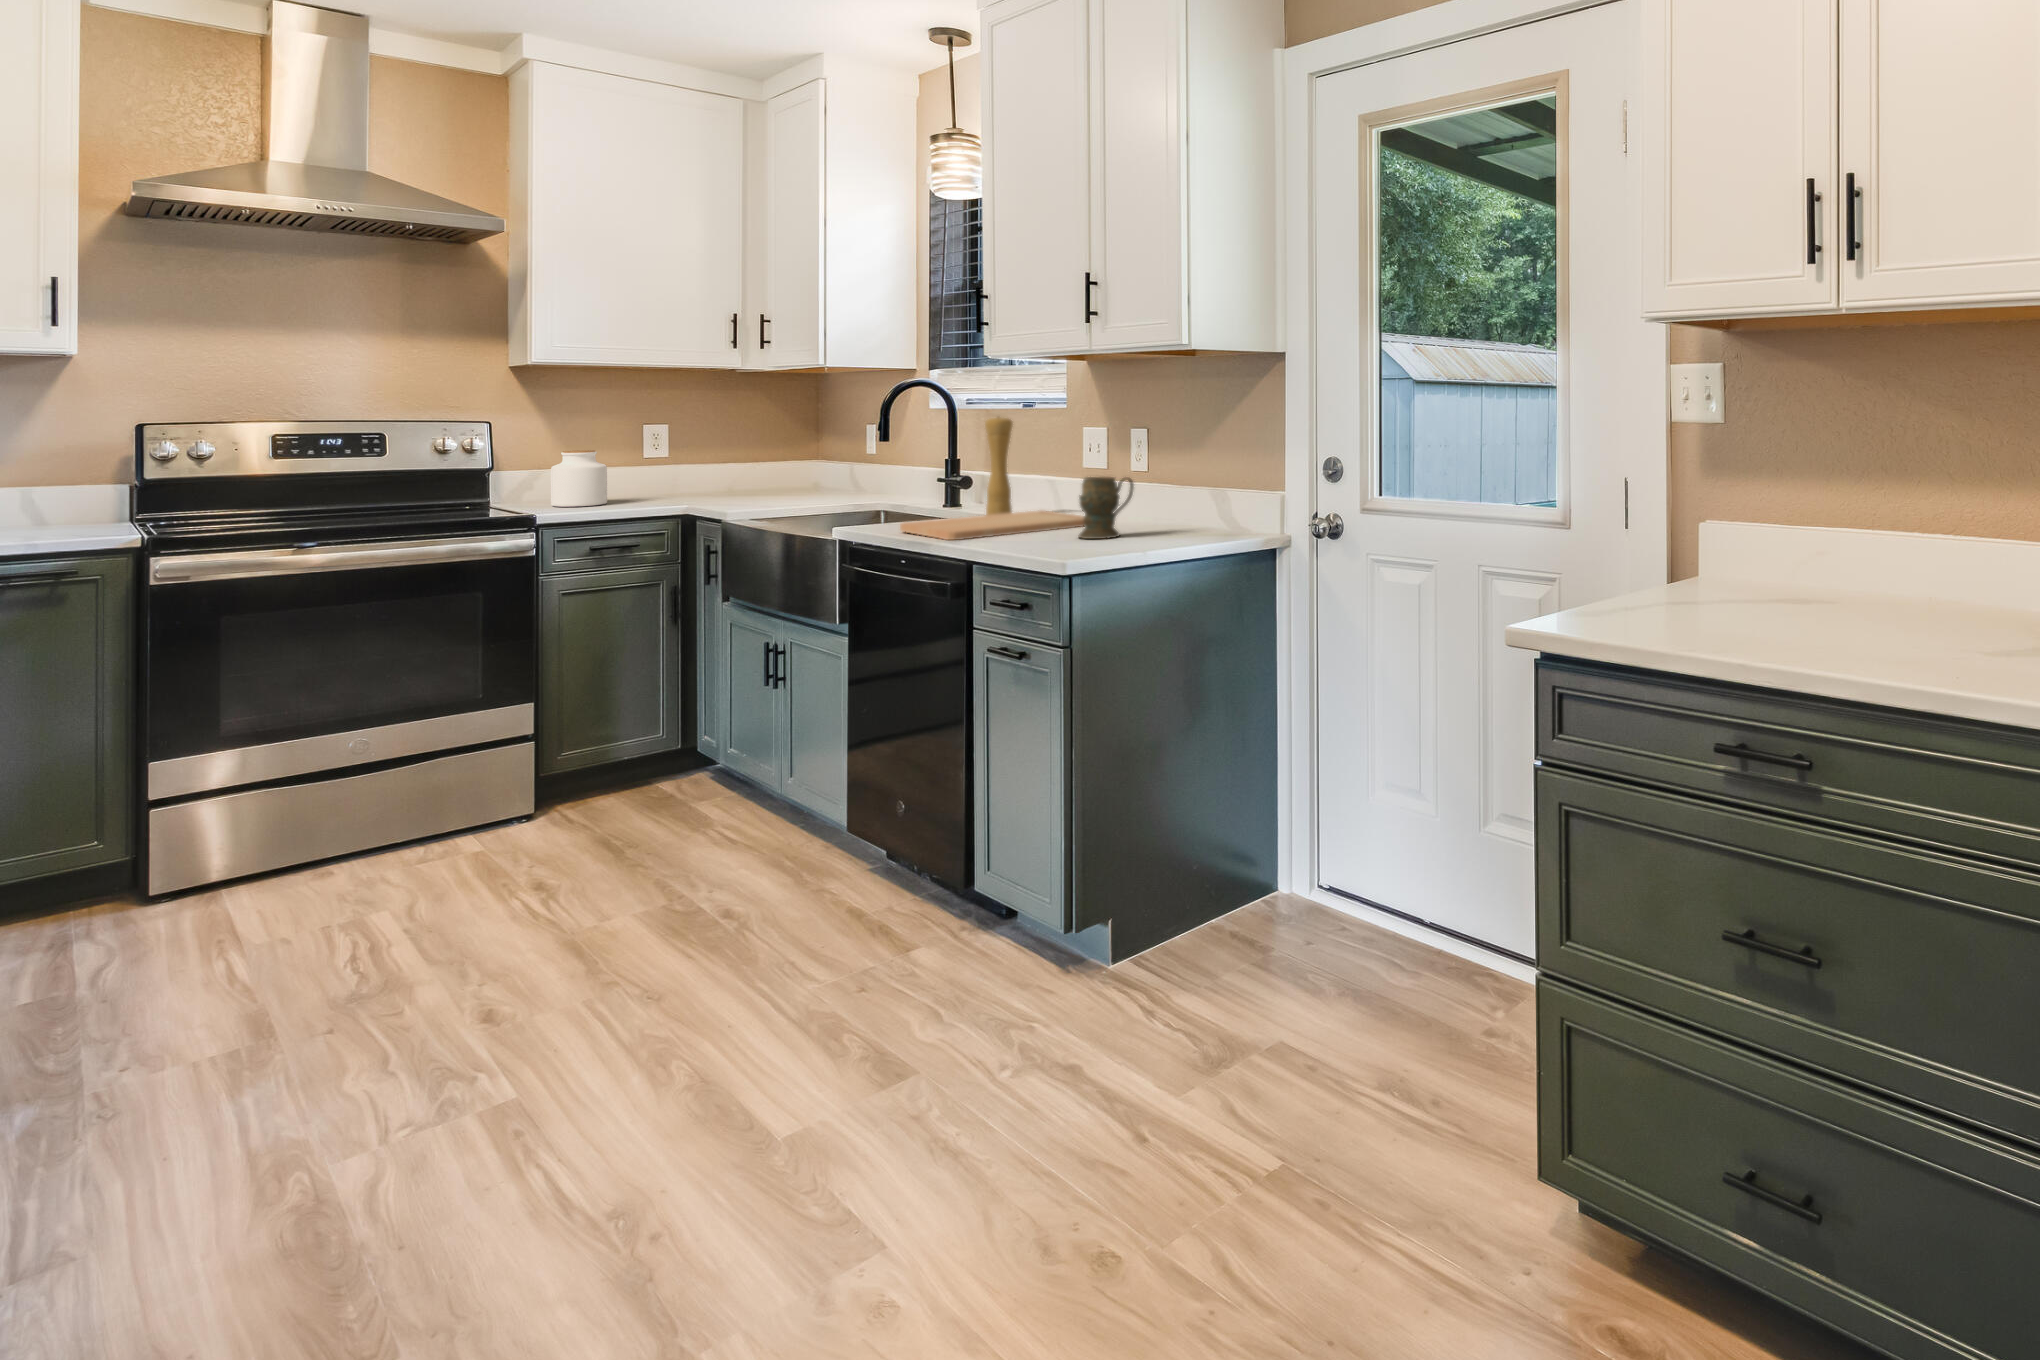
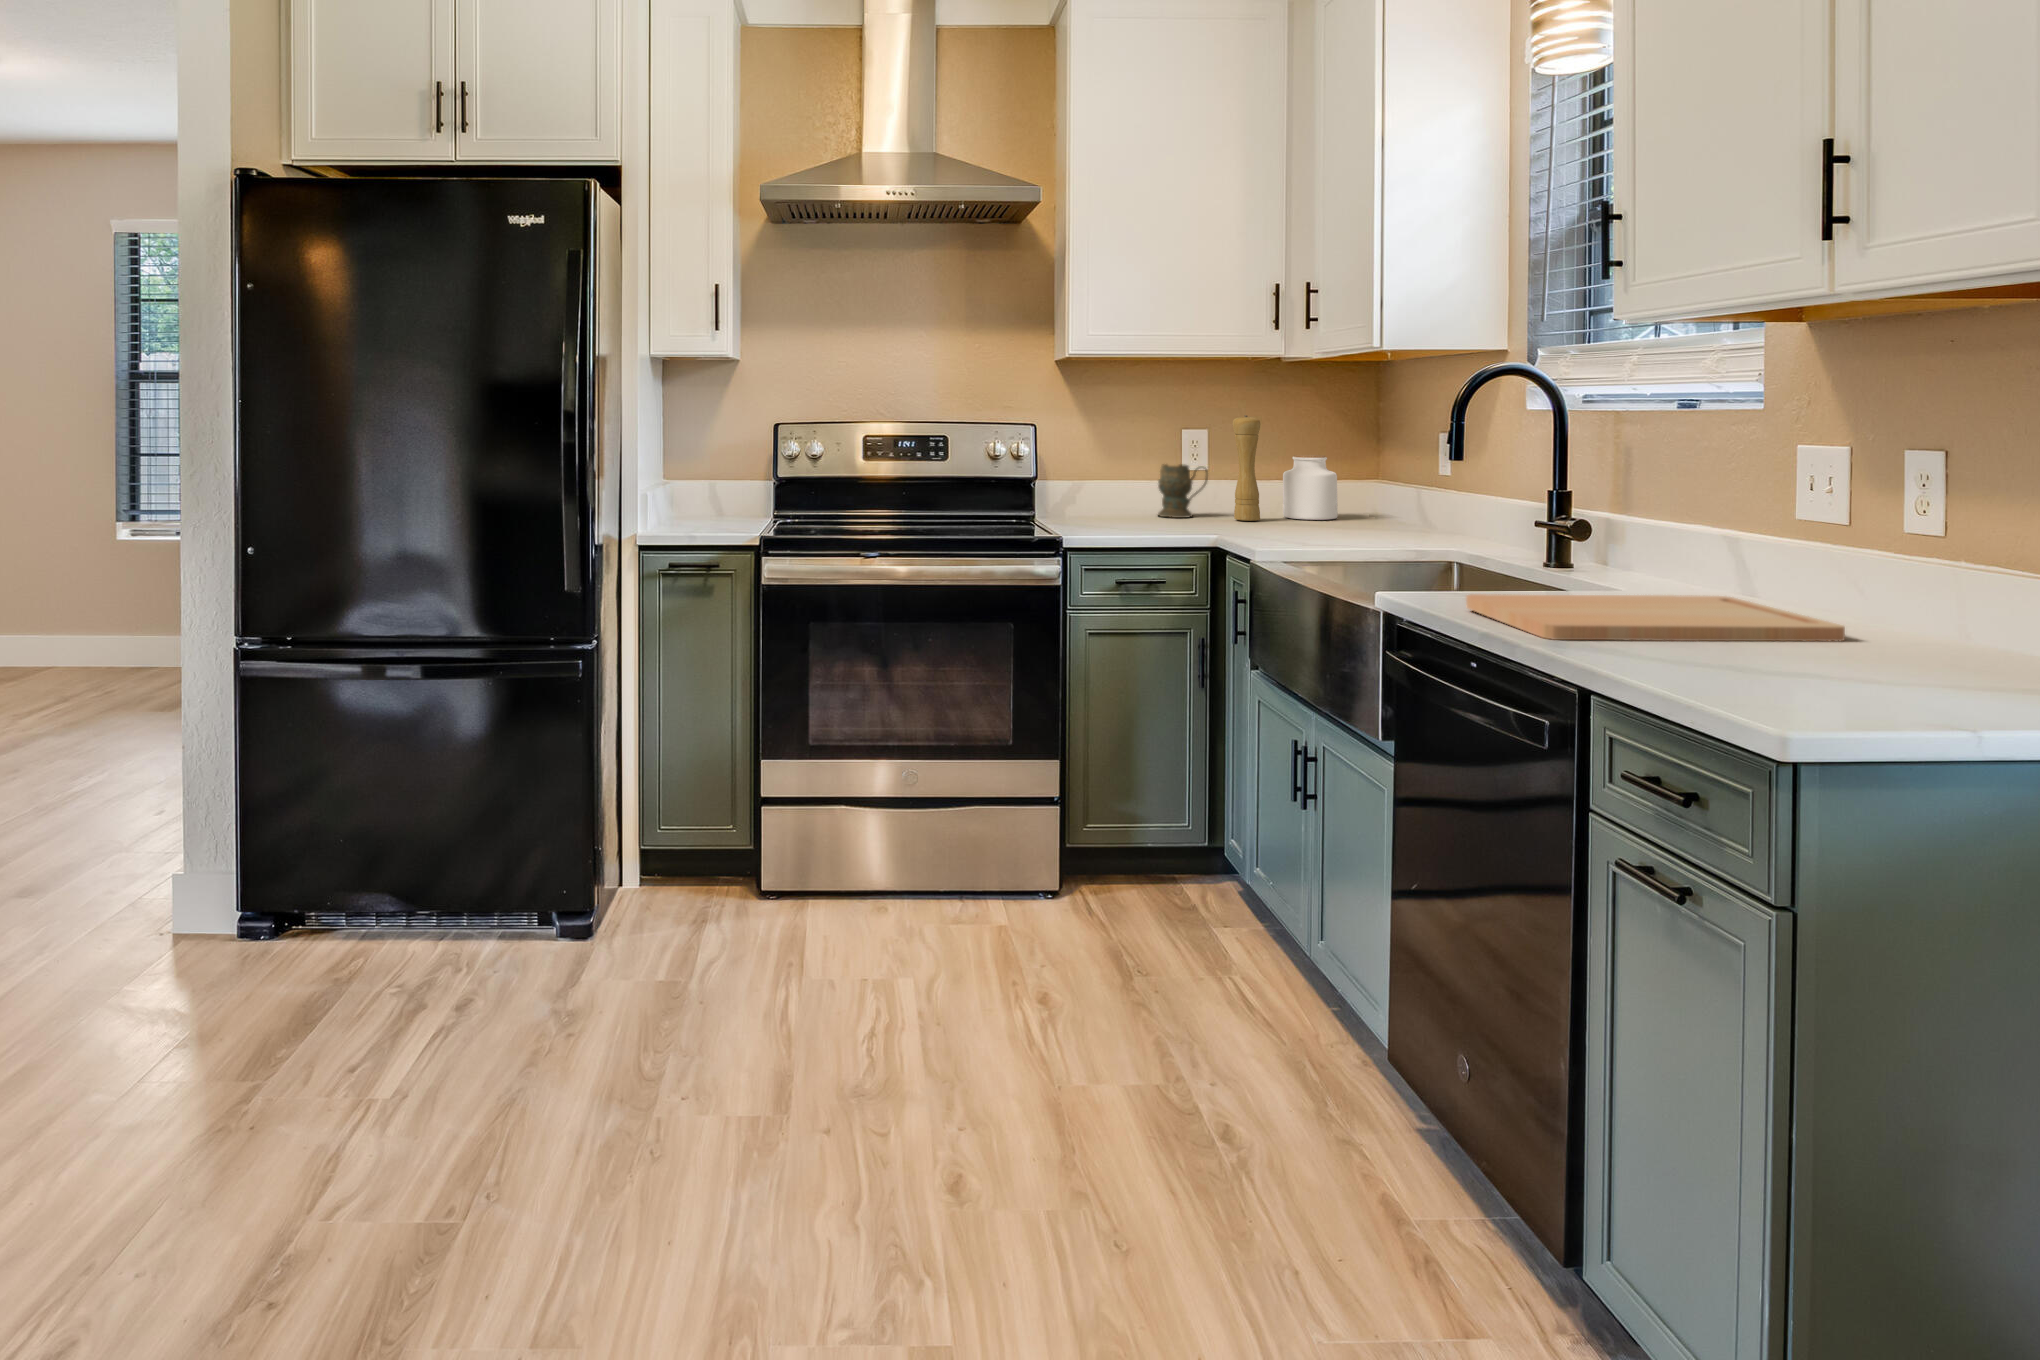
pepper mill: present [985,417,1013,515] -> present [1233,415,1260,521]
jar: present [551,450,607,507] -> present [1283,455,1338,520]
mug: present [1078,477,1134,539] -> present [1158,464,1208,518]

